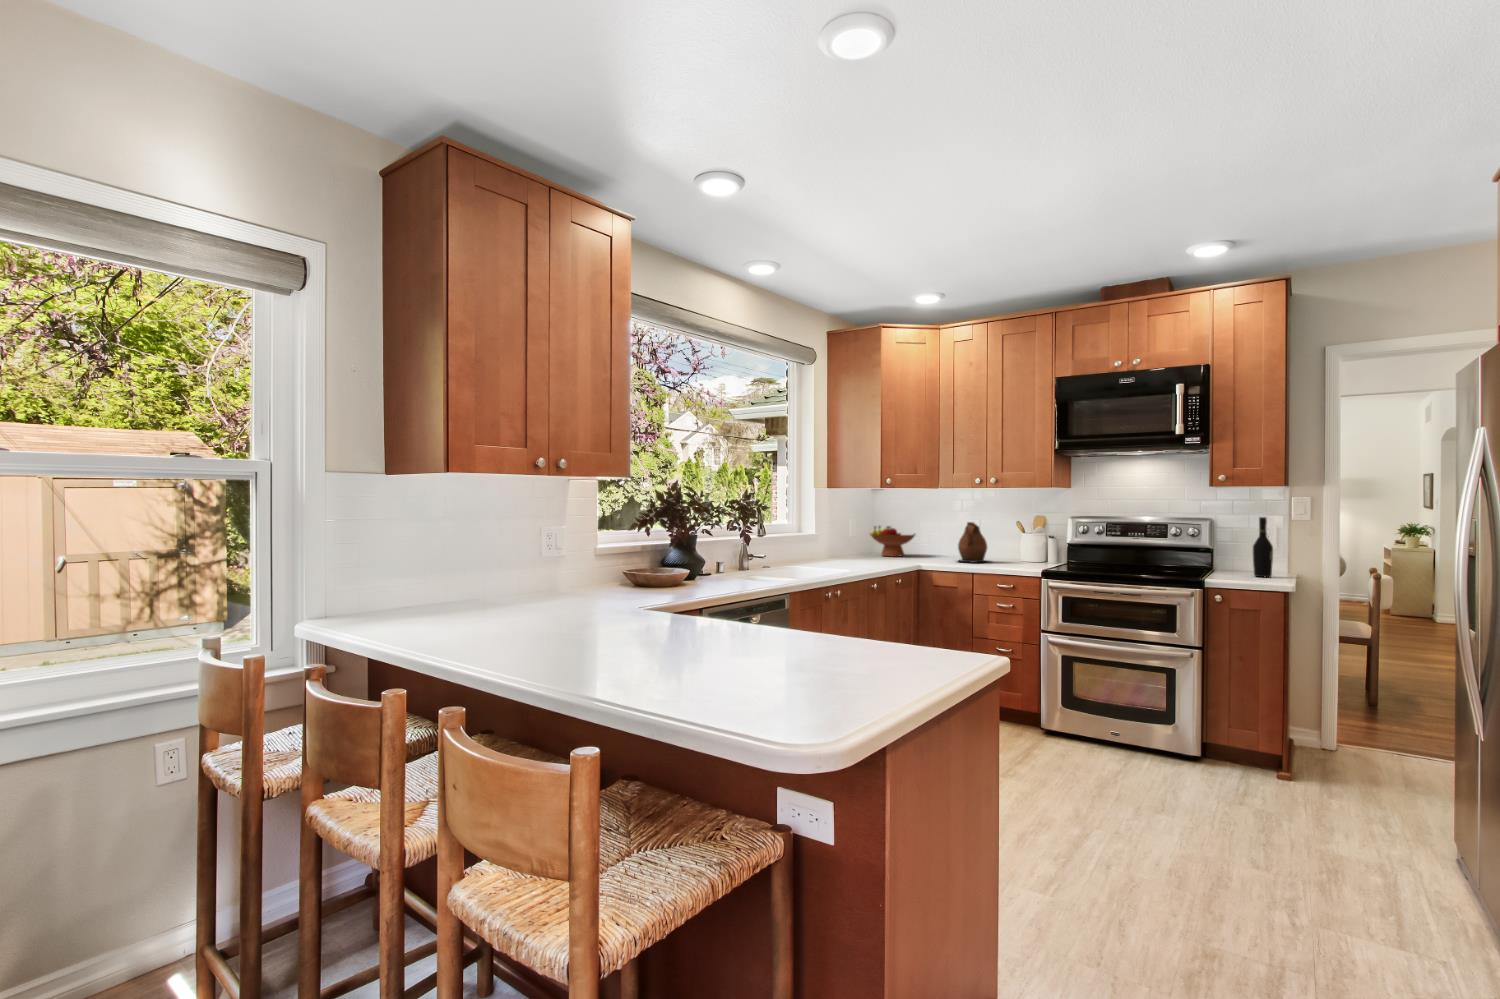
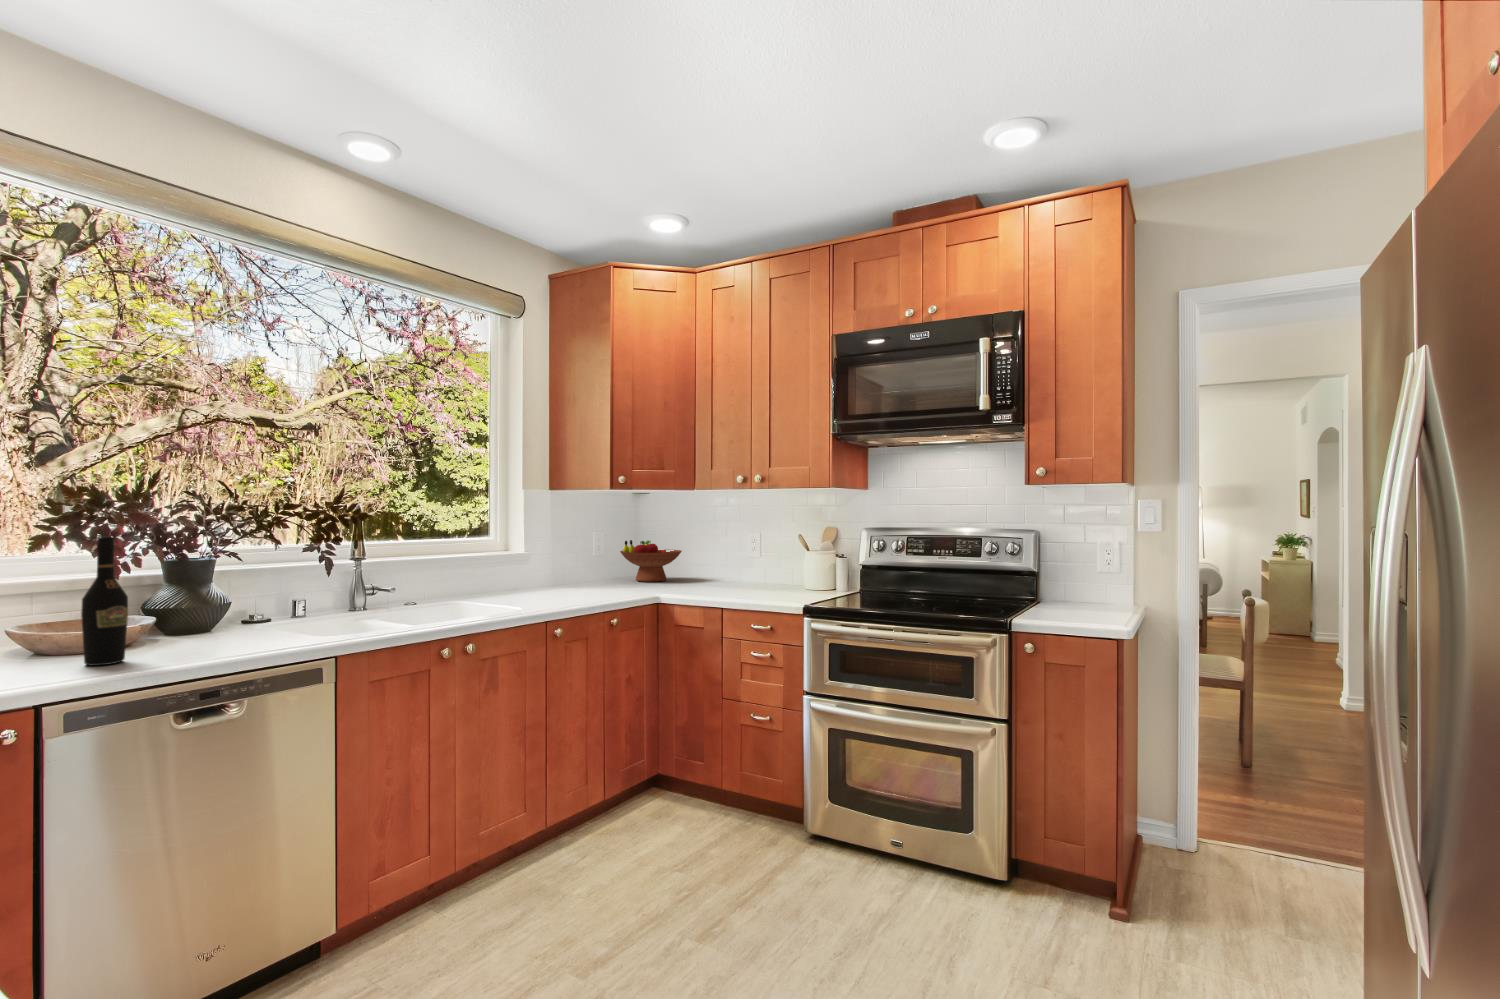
wine bottle: present [1253,517,1273,577] -> present [81,537,128,666]
ceramic pitcher: present [958,522,988,562] -> none [712,535,764,591]

